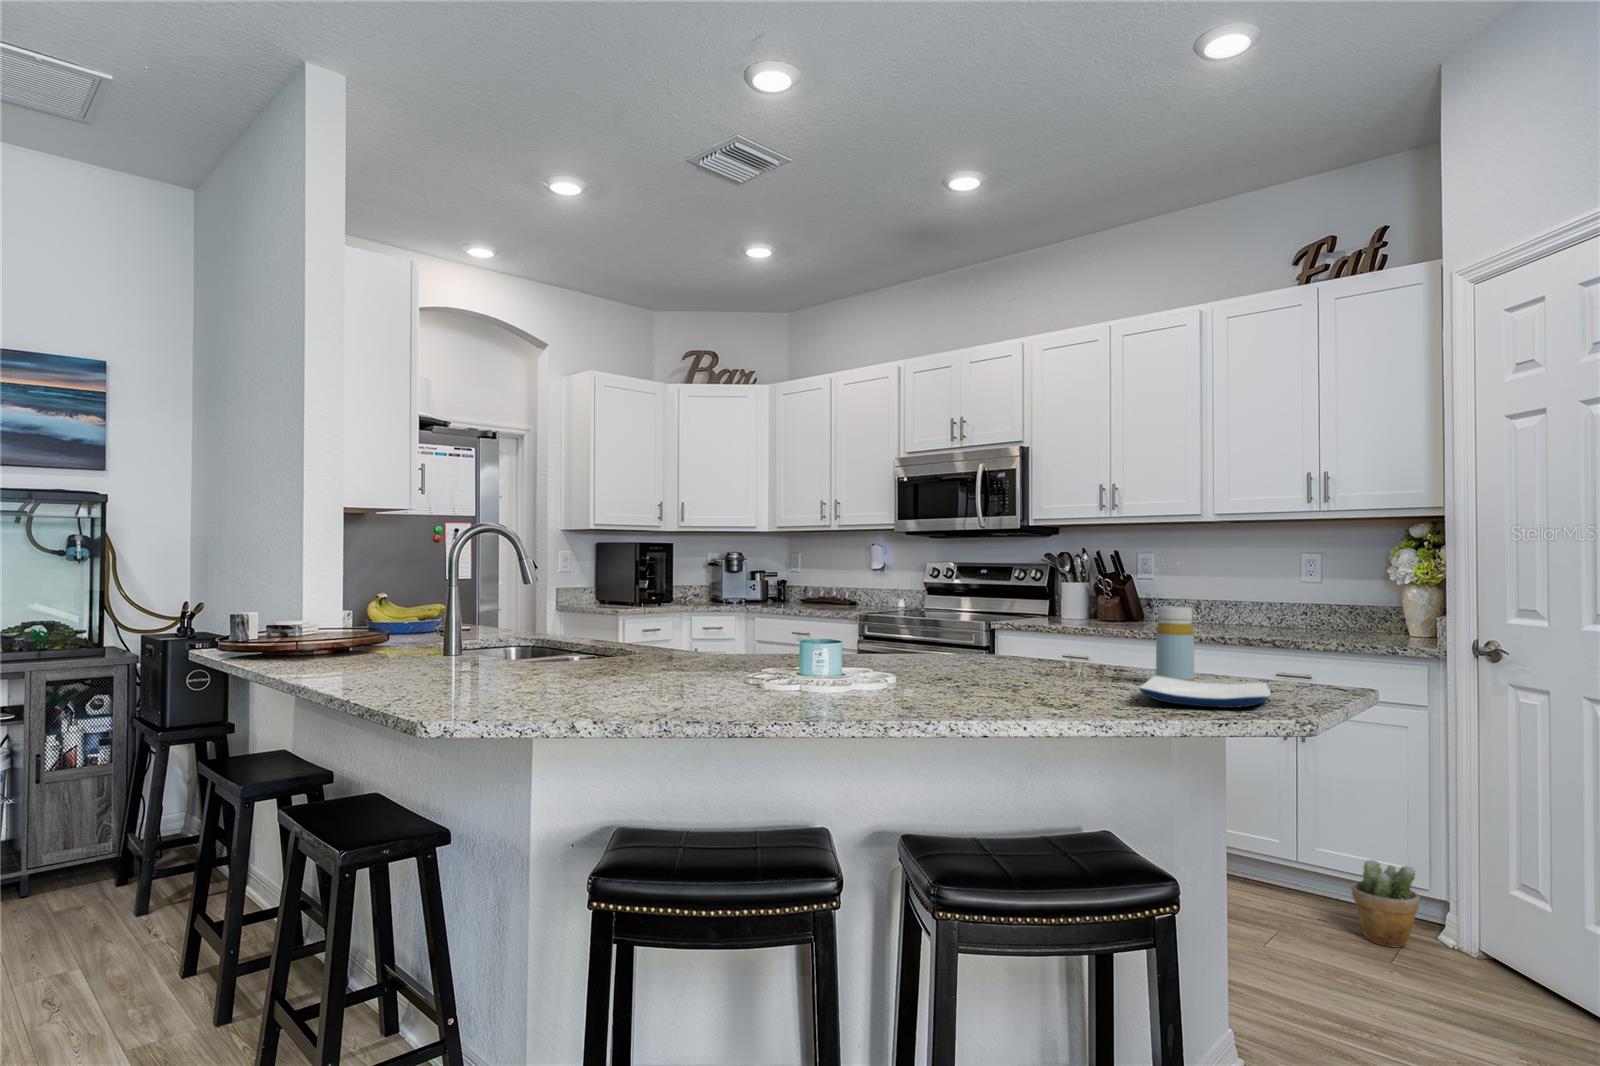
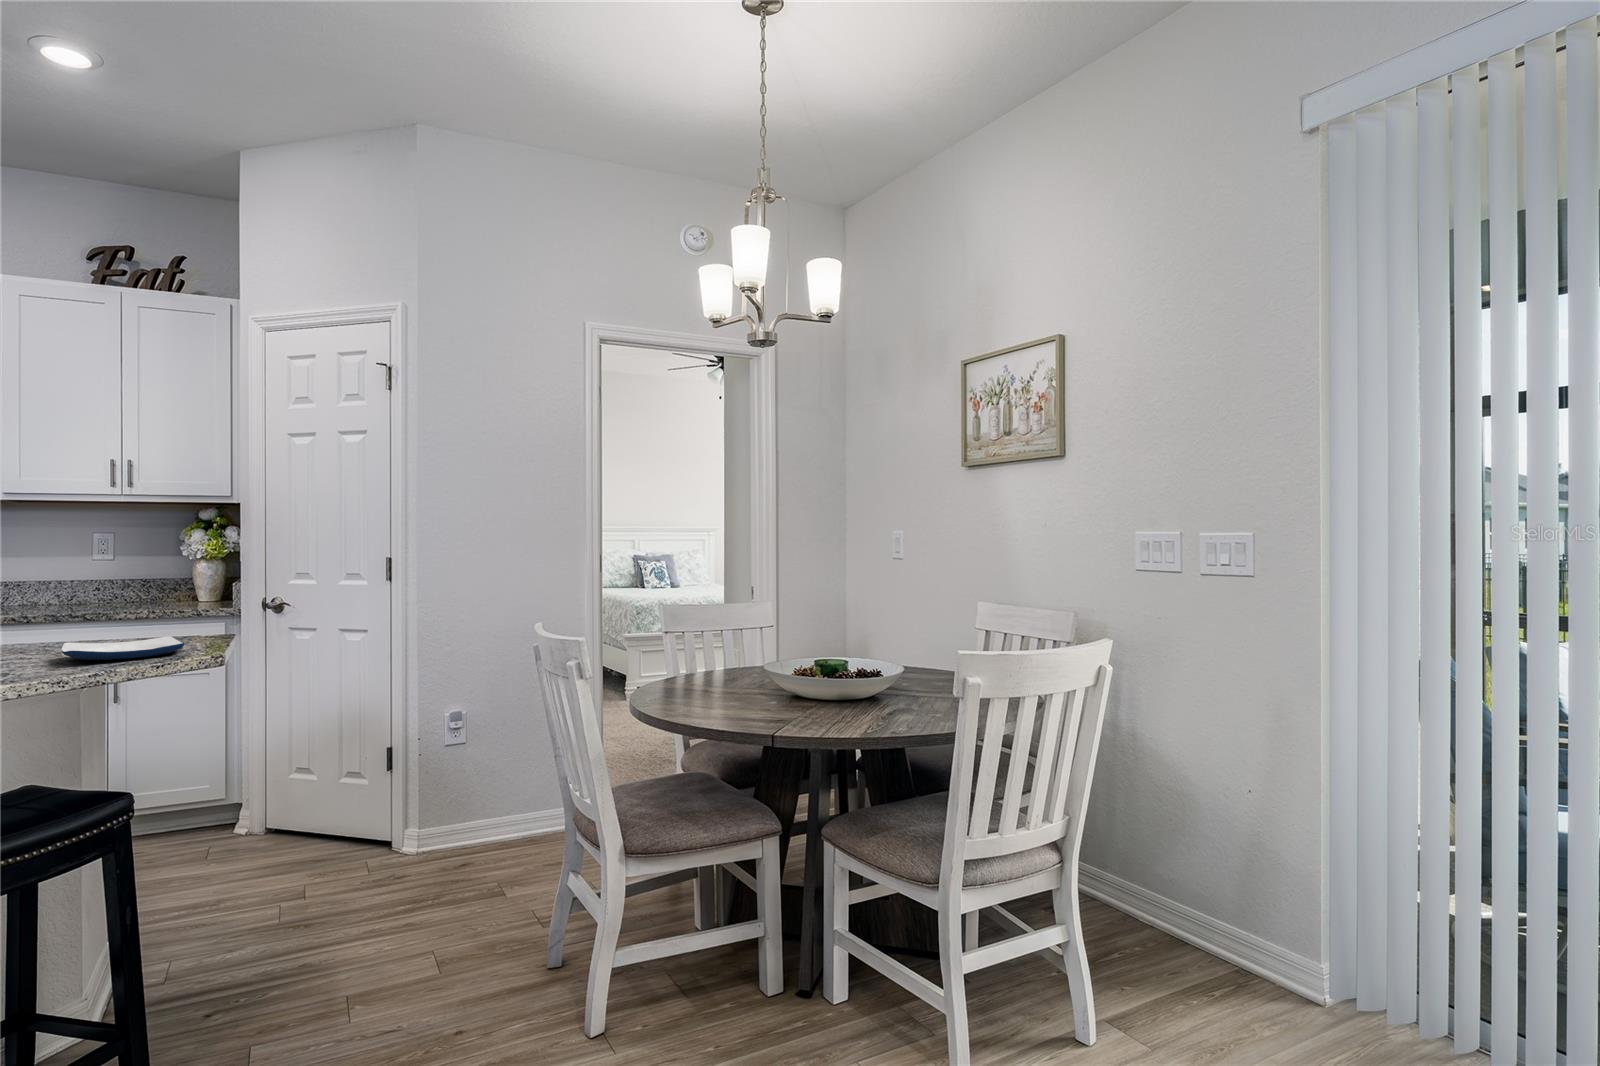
bottle: present [1156,607,1194,682] -> none [51,582,91,651]
potted plant: present [1351,860,1420,947] -> none [162,783,220,855]

